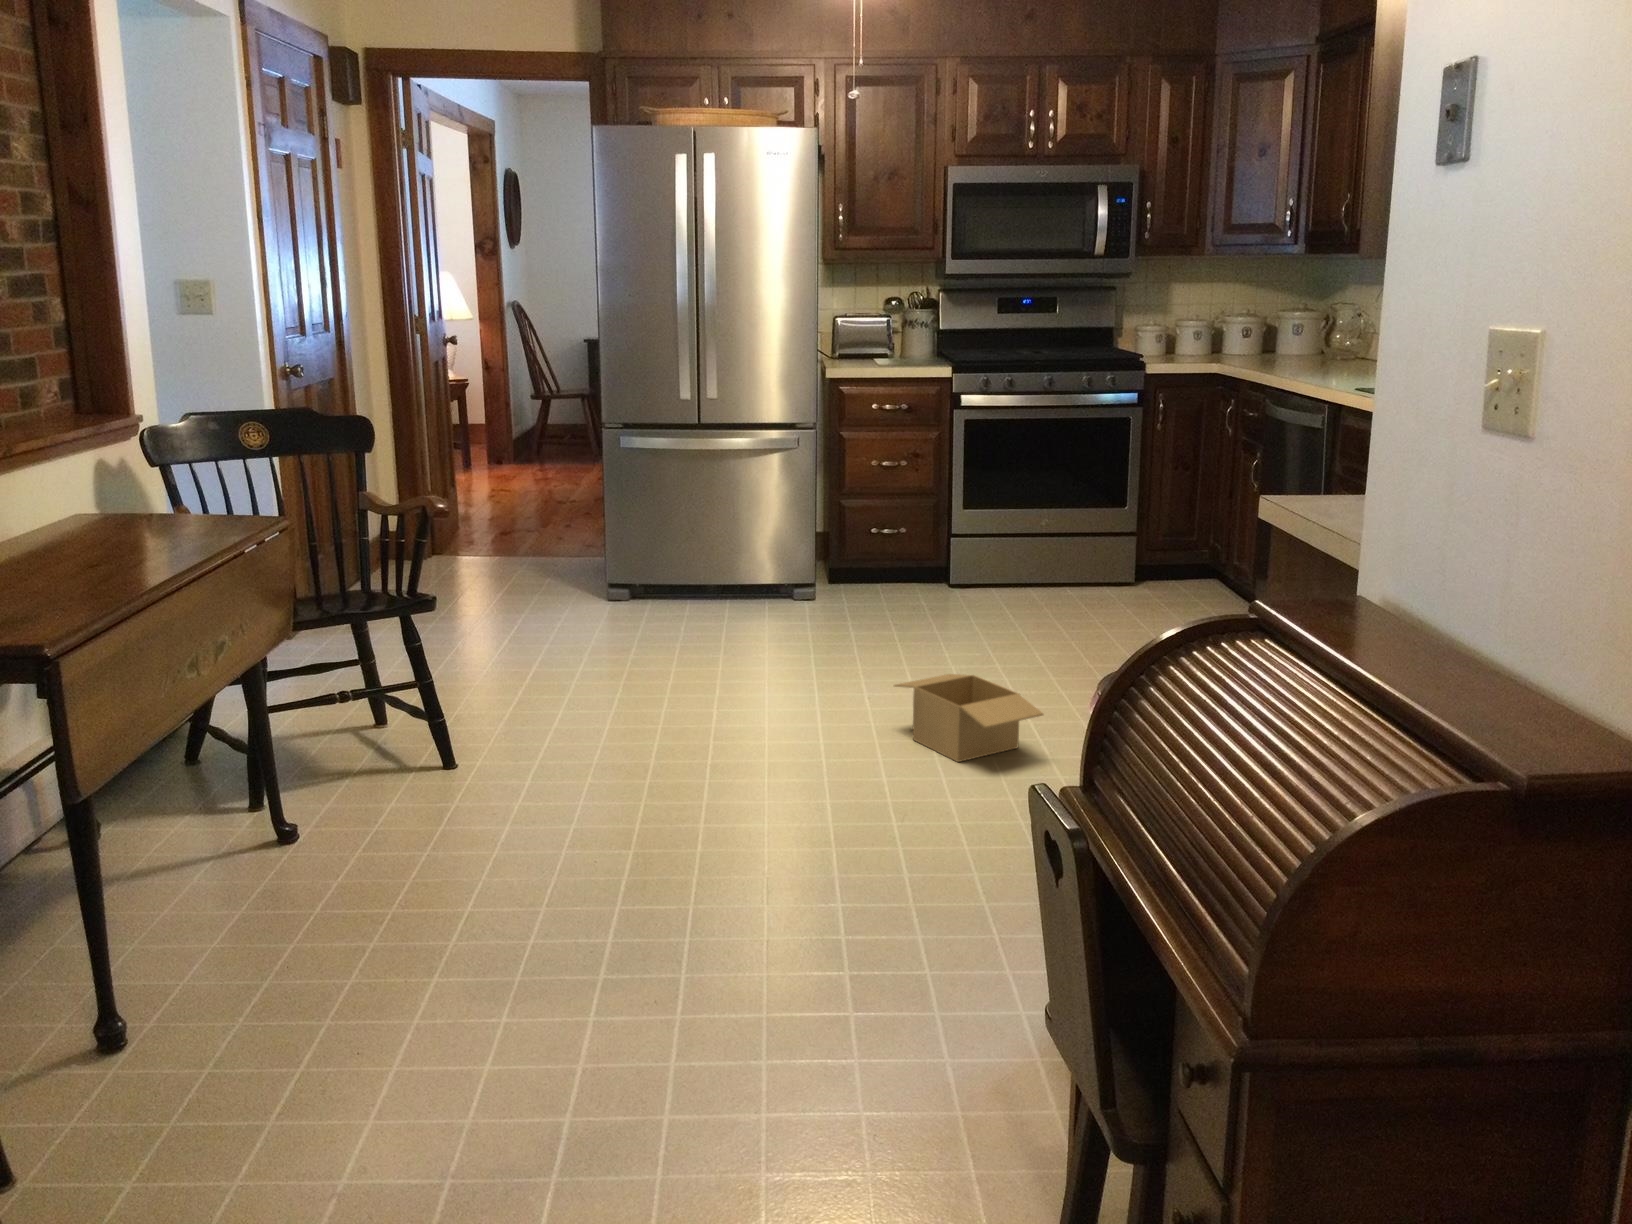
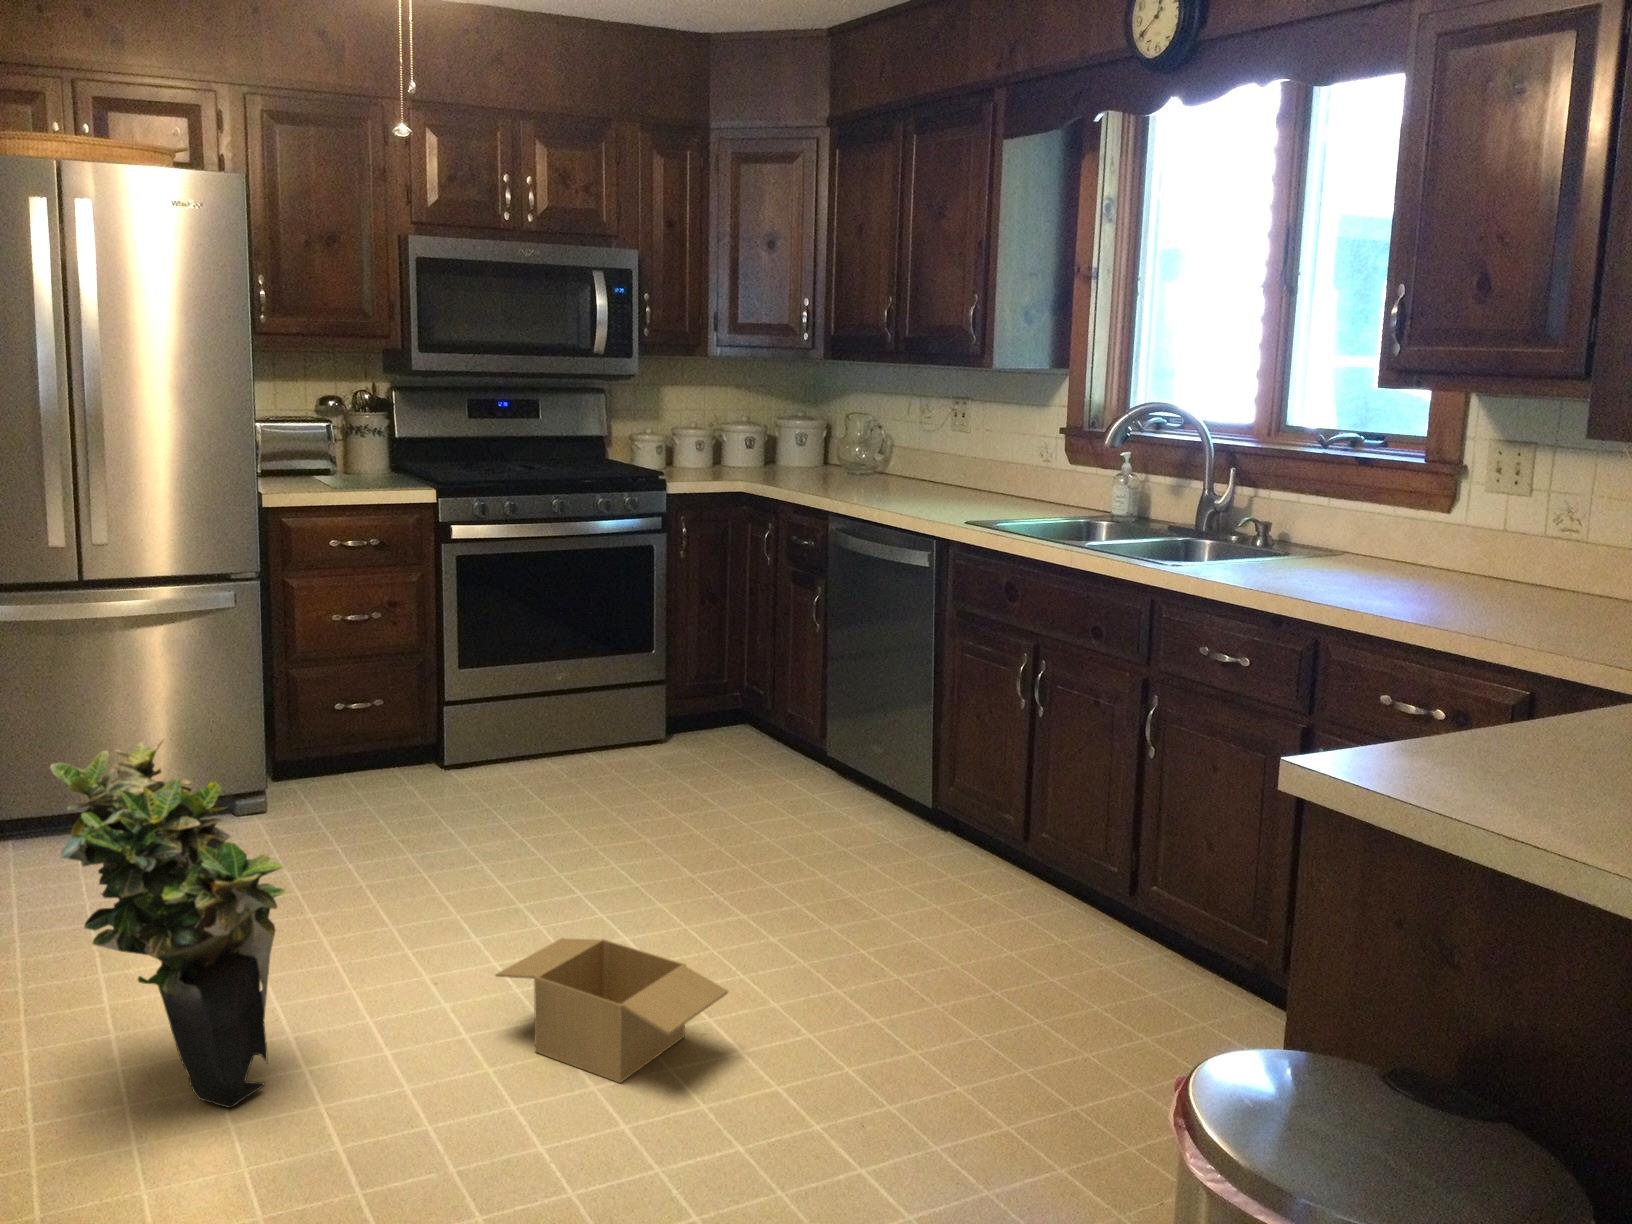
potted plant: none [632,503,762,736] -> present [50,741,285,1108]

